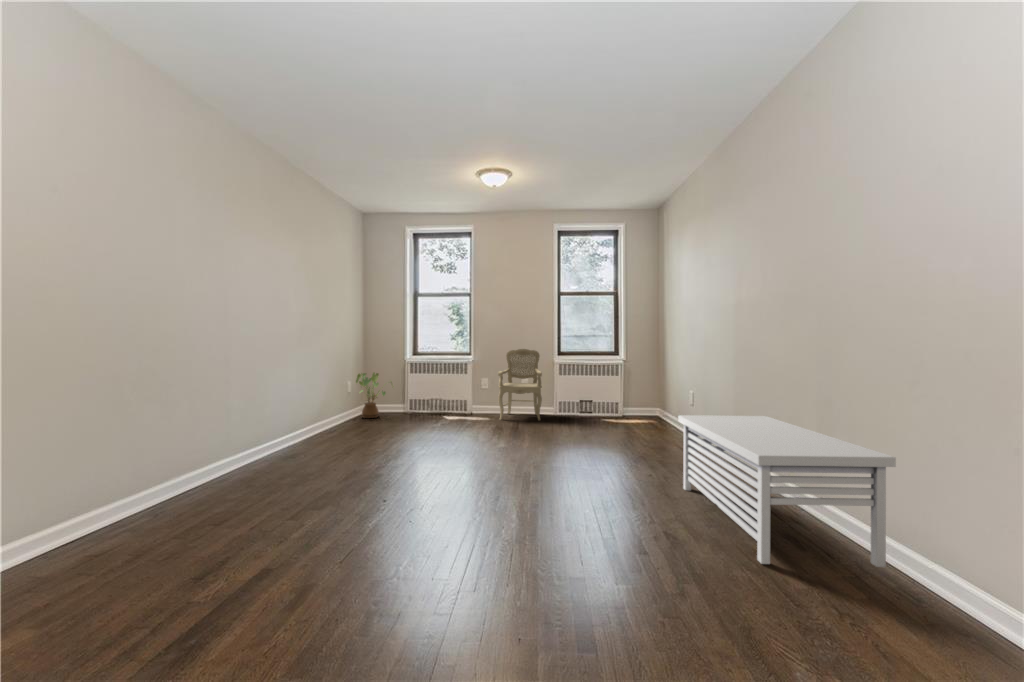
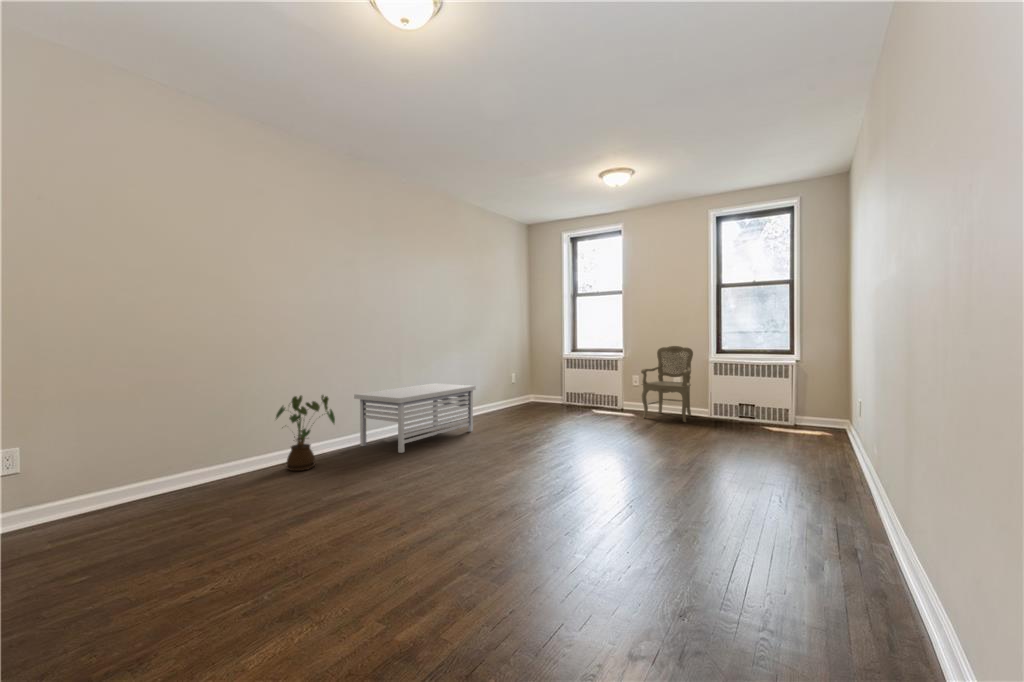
house plant: present [356,373,392,418] -> present [276,395,335,471]
storage bench: present [678,415,896,567] -> present [354,383,476,453]

